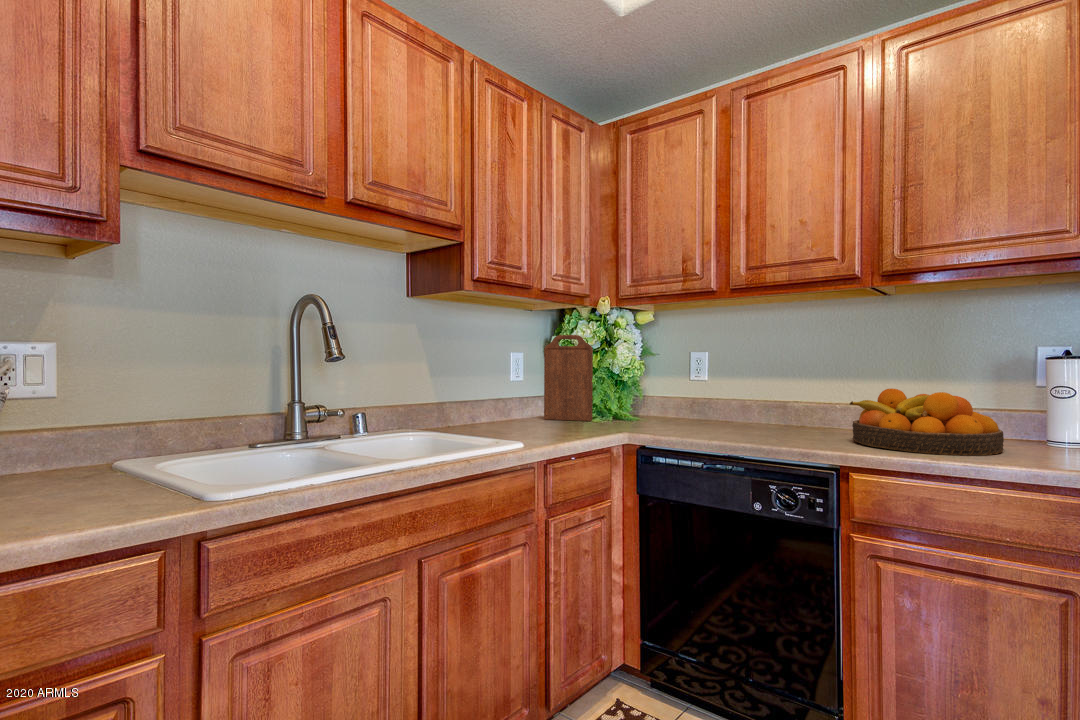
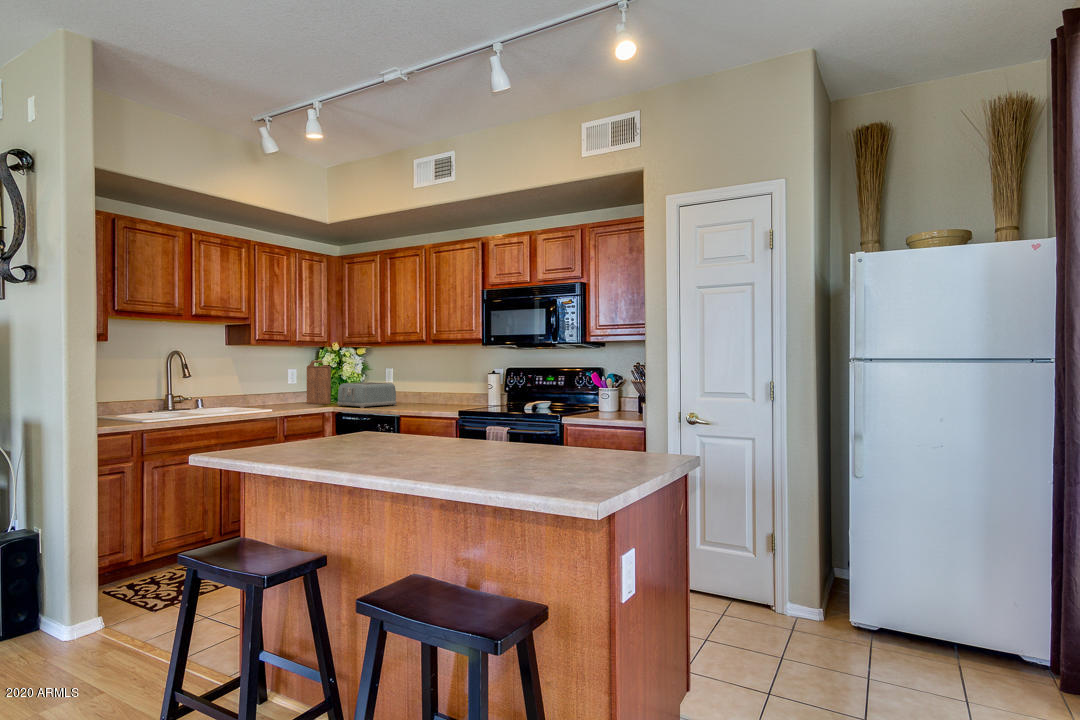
toaster: none [630,378,754,438] -> present [337,382,397,408]
fruit bowl: present [850,389,1004,456] -> none [415,386,465,410]

